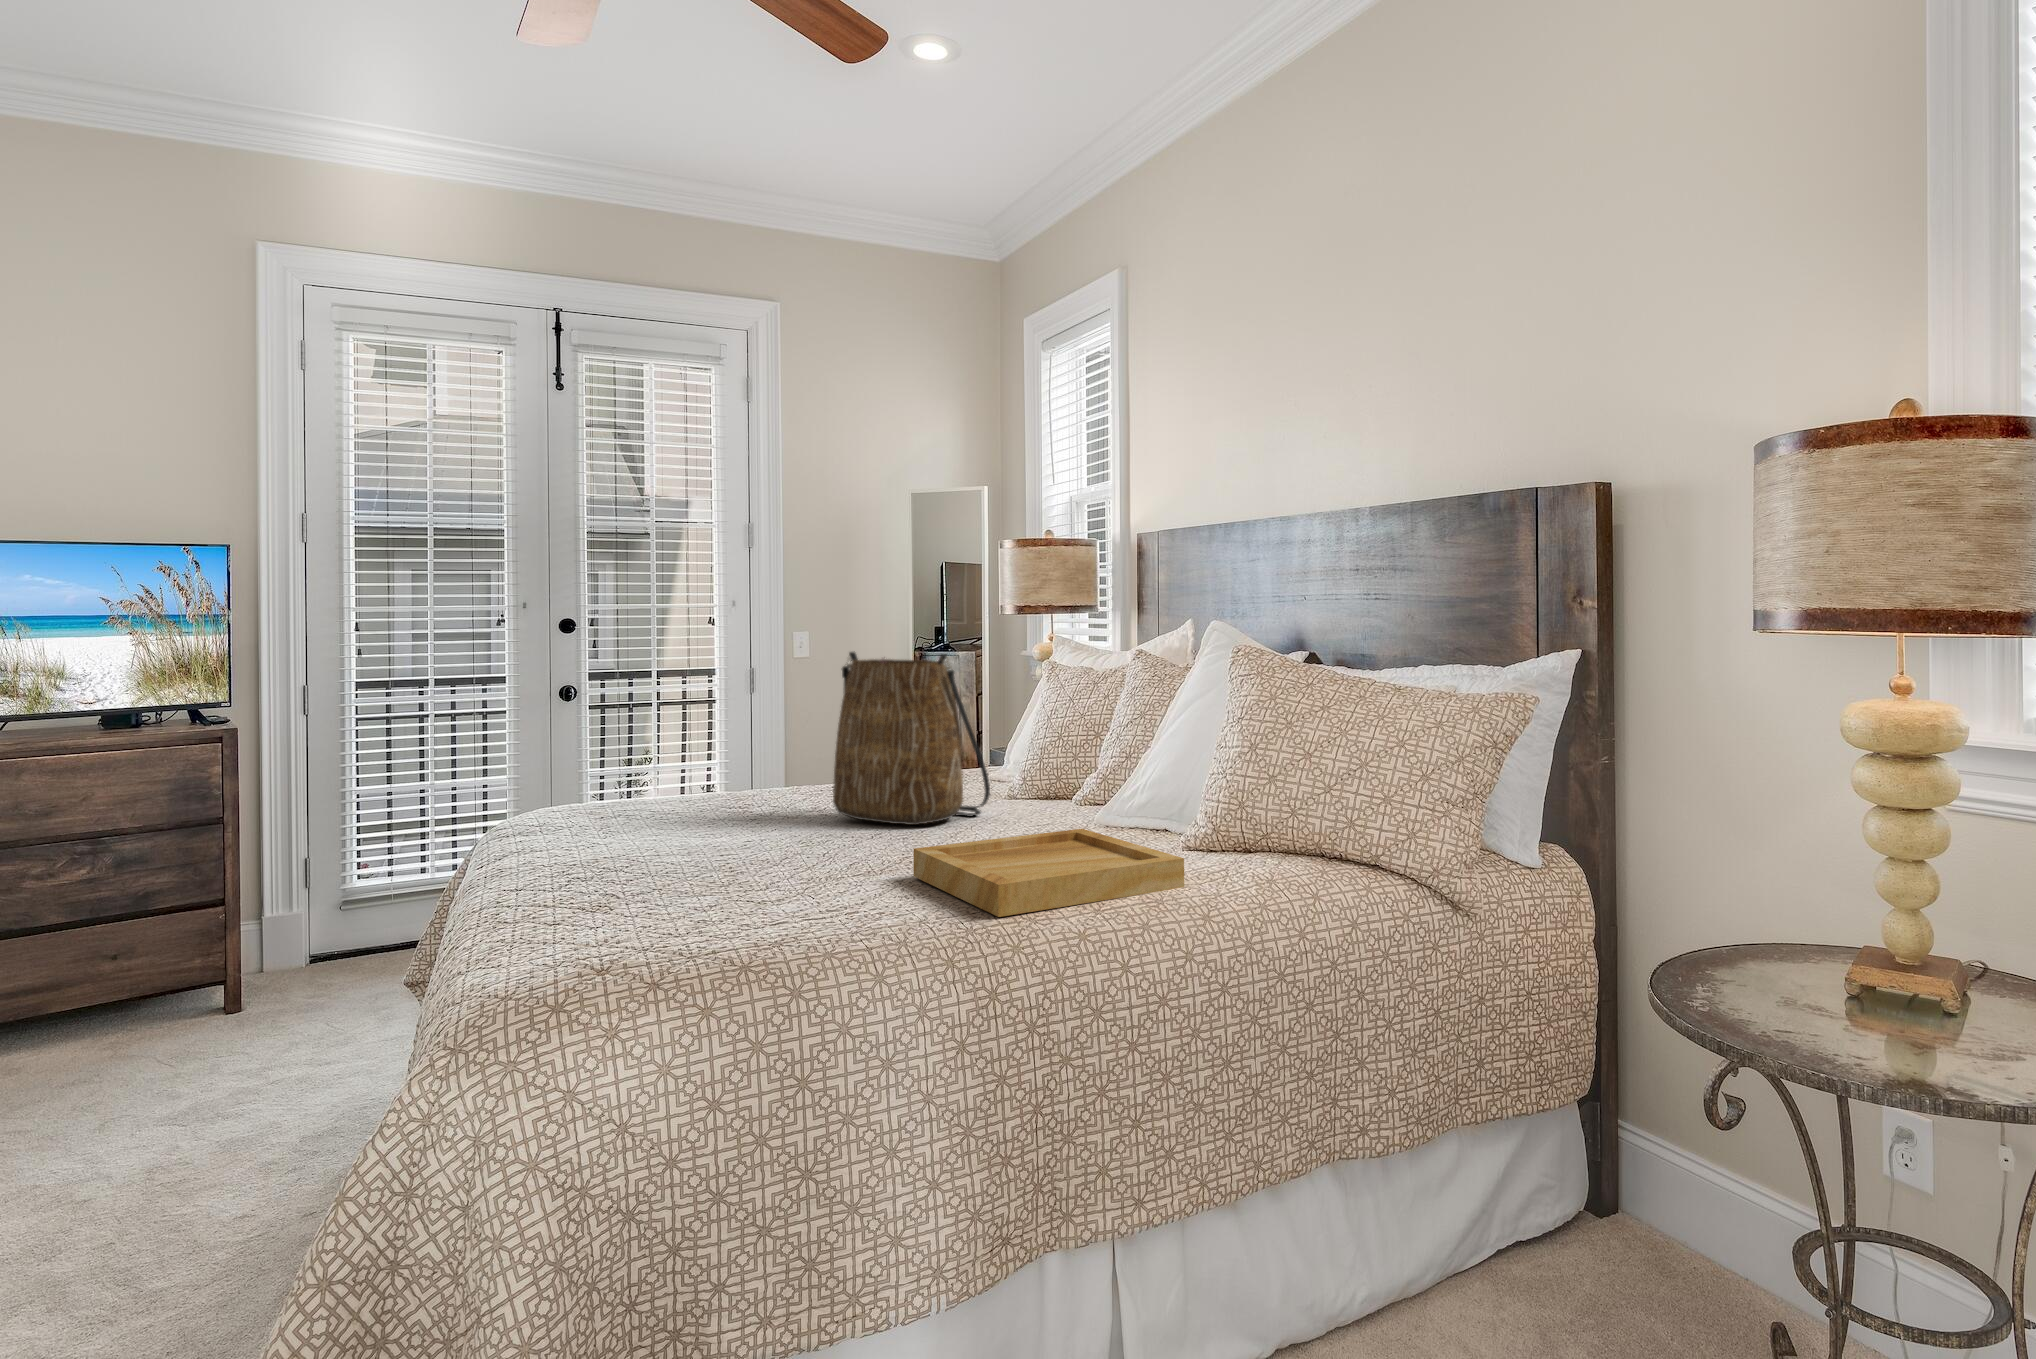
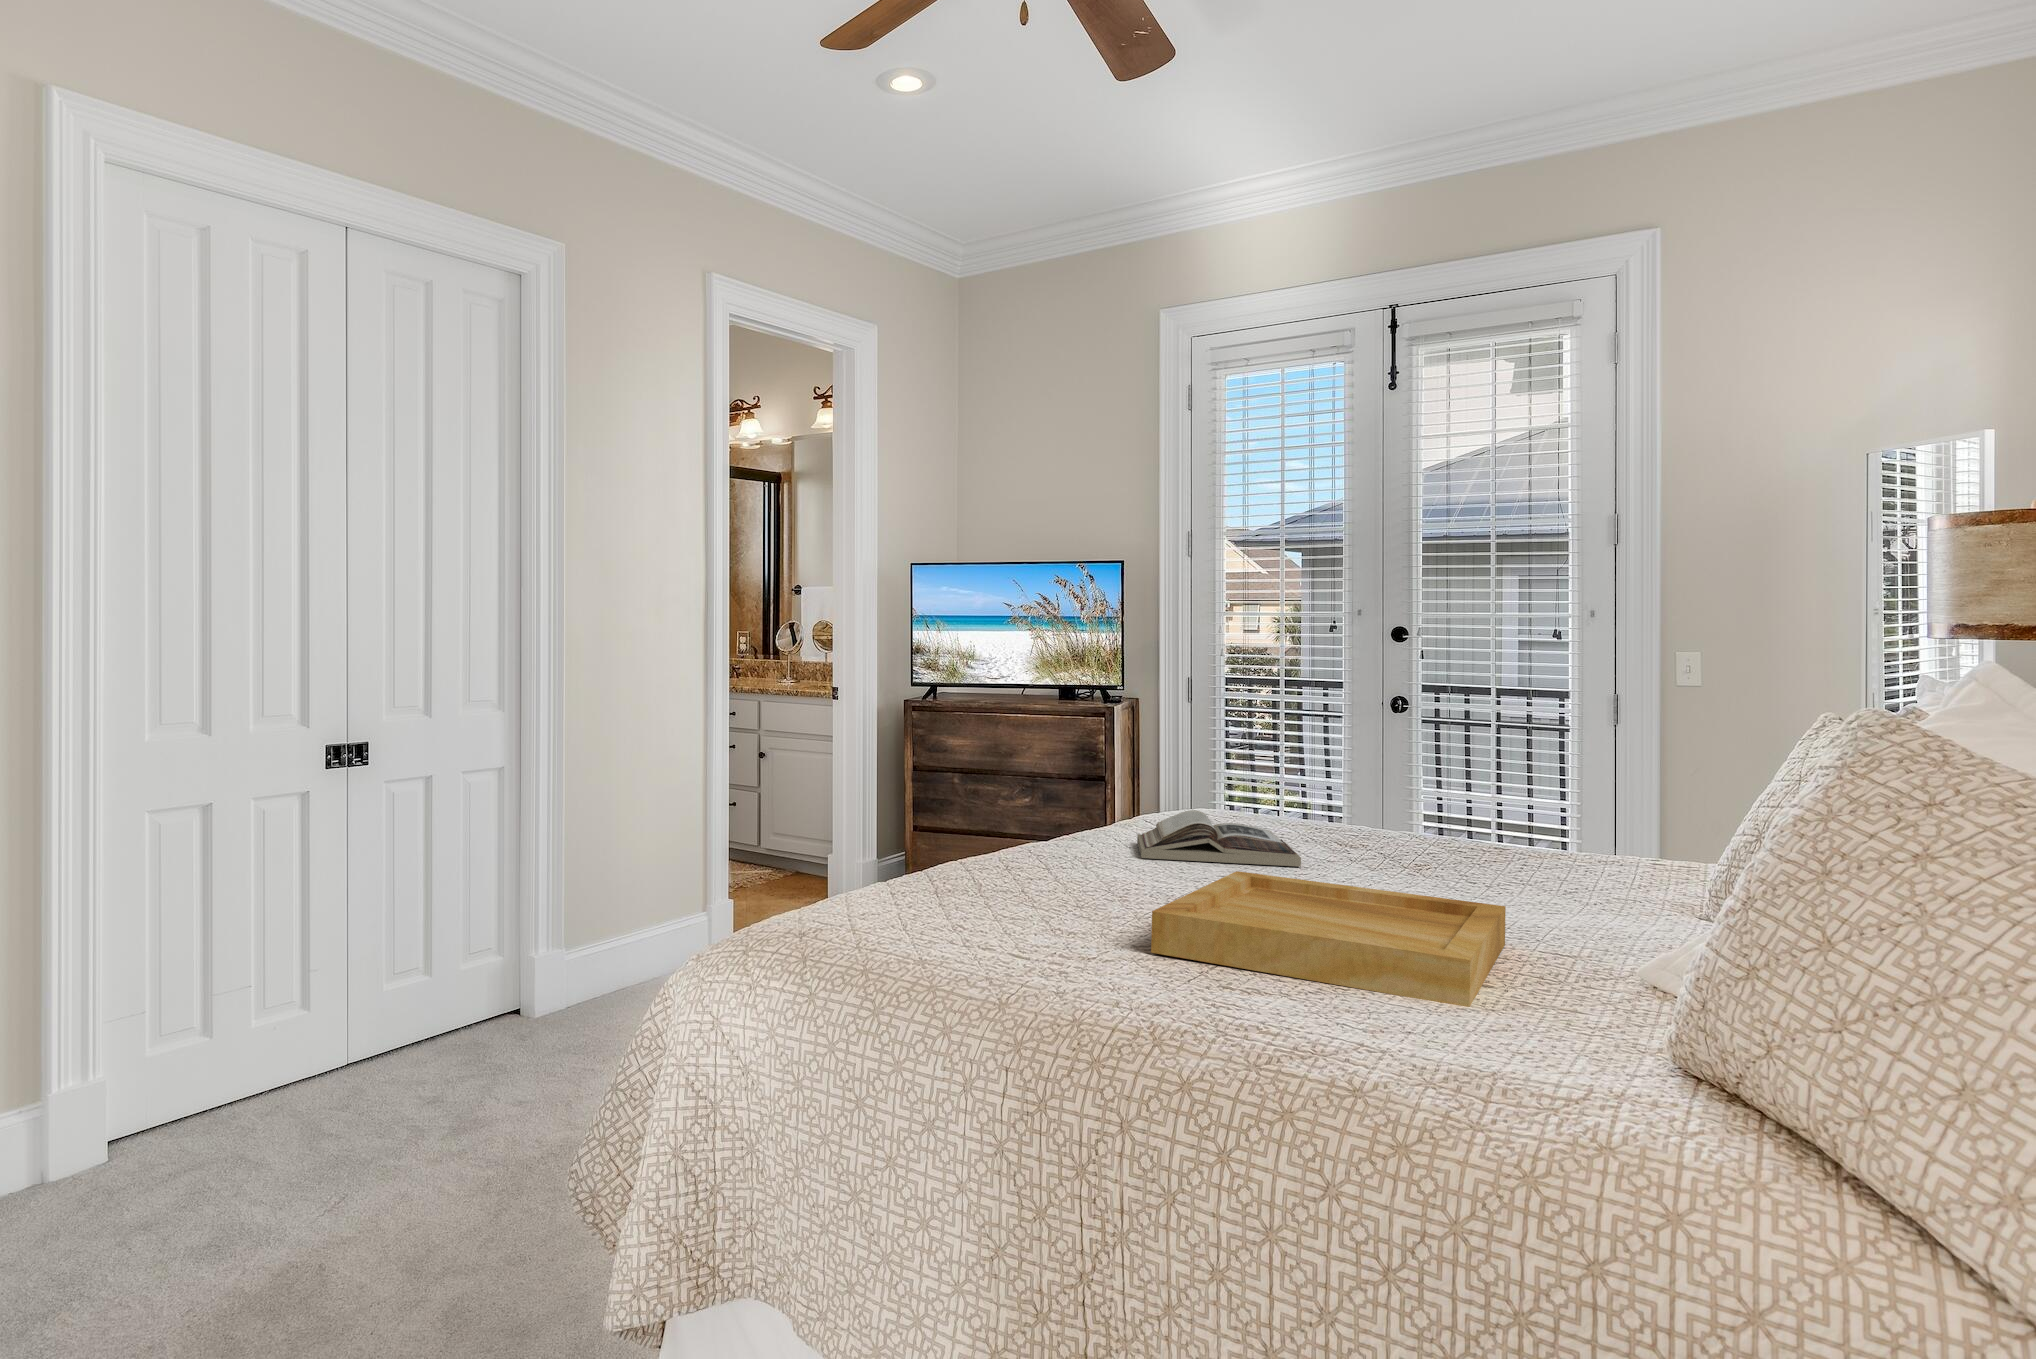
tote bag: present [833,652,990,825] -> none [1384,648,1570,886]
book: none [658,814,827,867] -> present [1137,810,1301,867]

